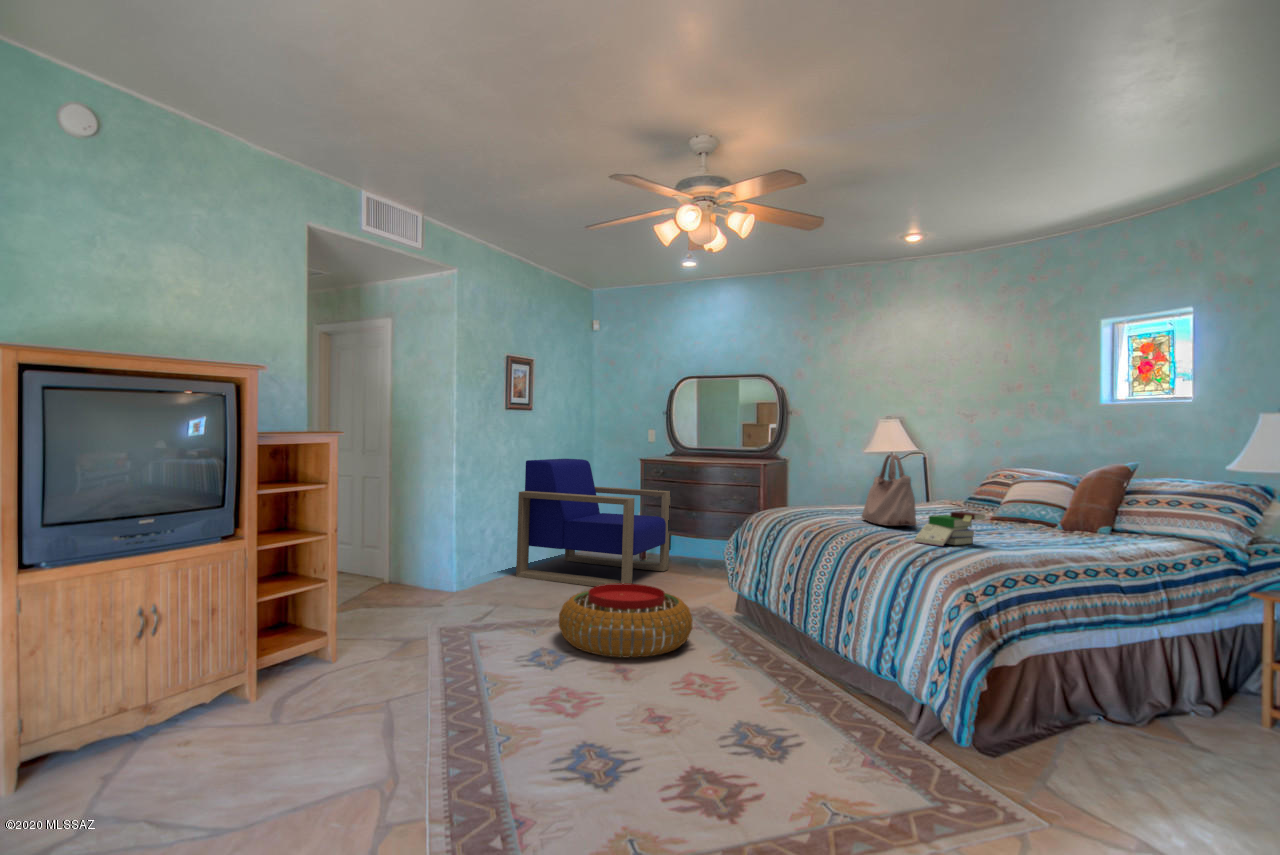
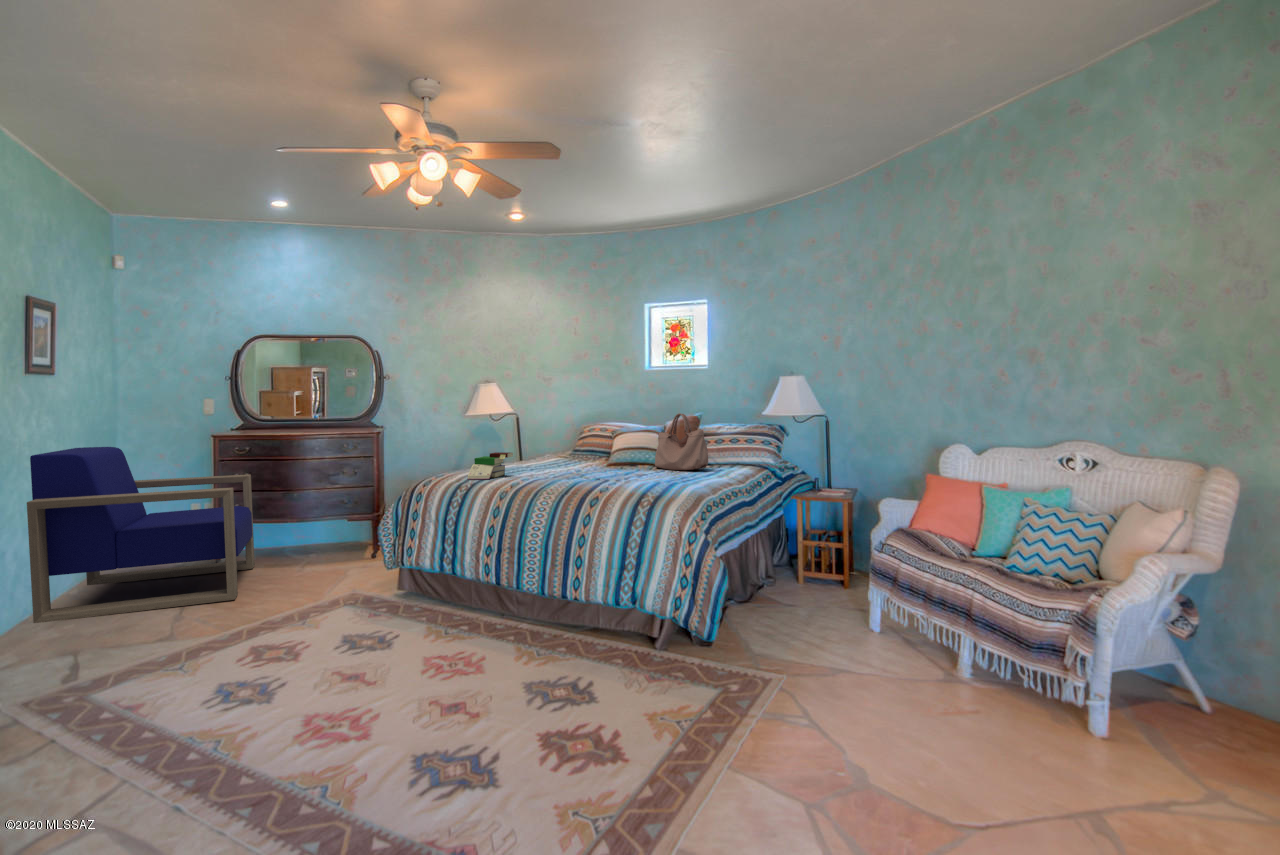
handbag: present [862,454,916,526] -> present [655,413,708,470]
book: present [914,511,986,546] -> present [467,452,513,479]
pouf: present [559,583,693,658] -> none [220,583,397,680]

